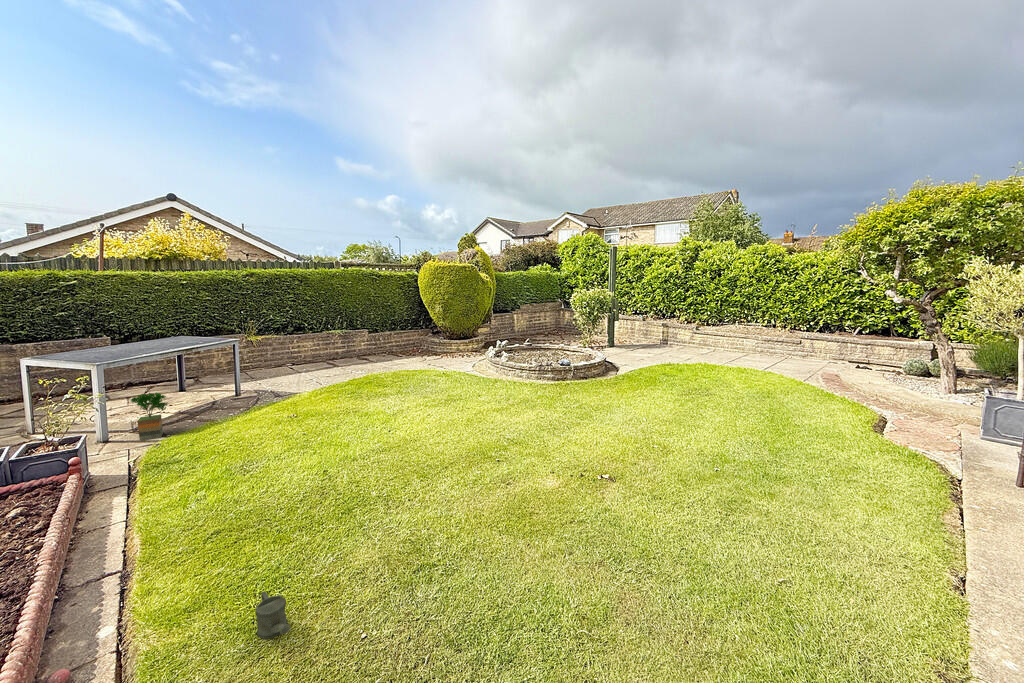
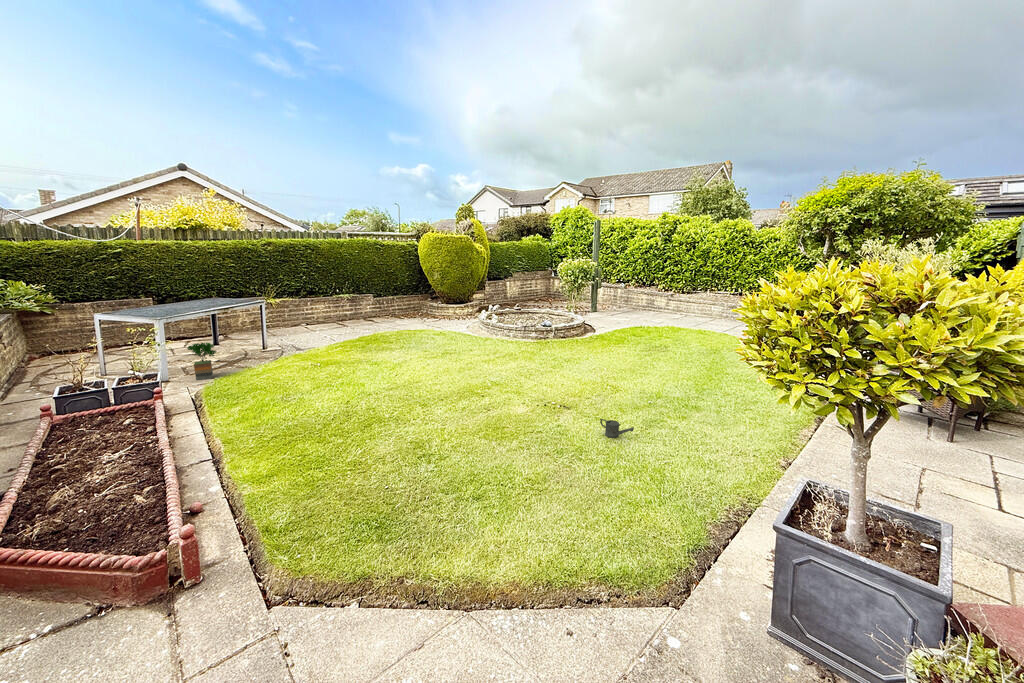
watering can: present [256,591,290,639] -> present [600,419,634,438]

